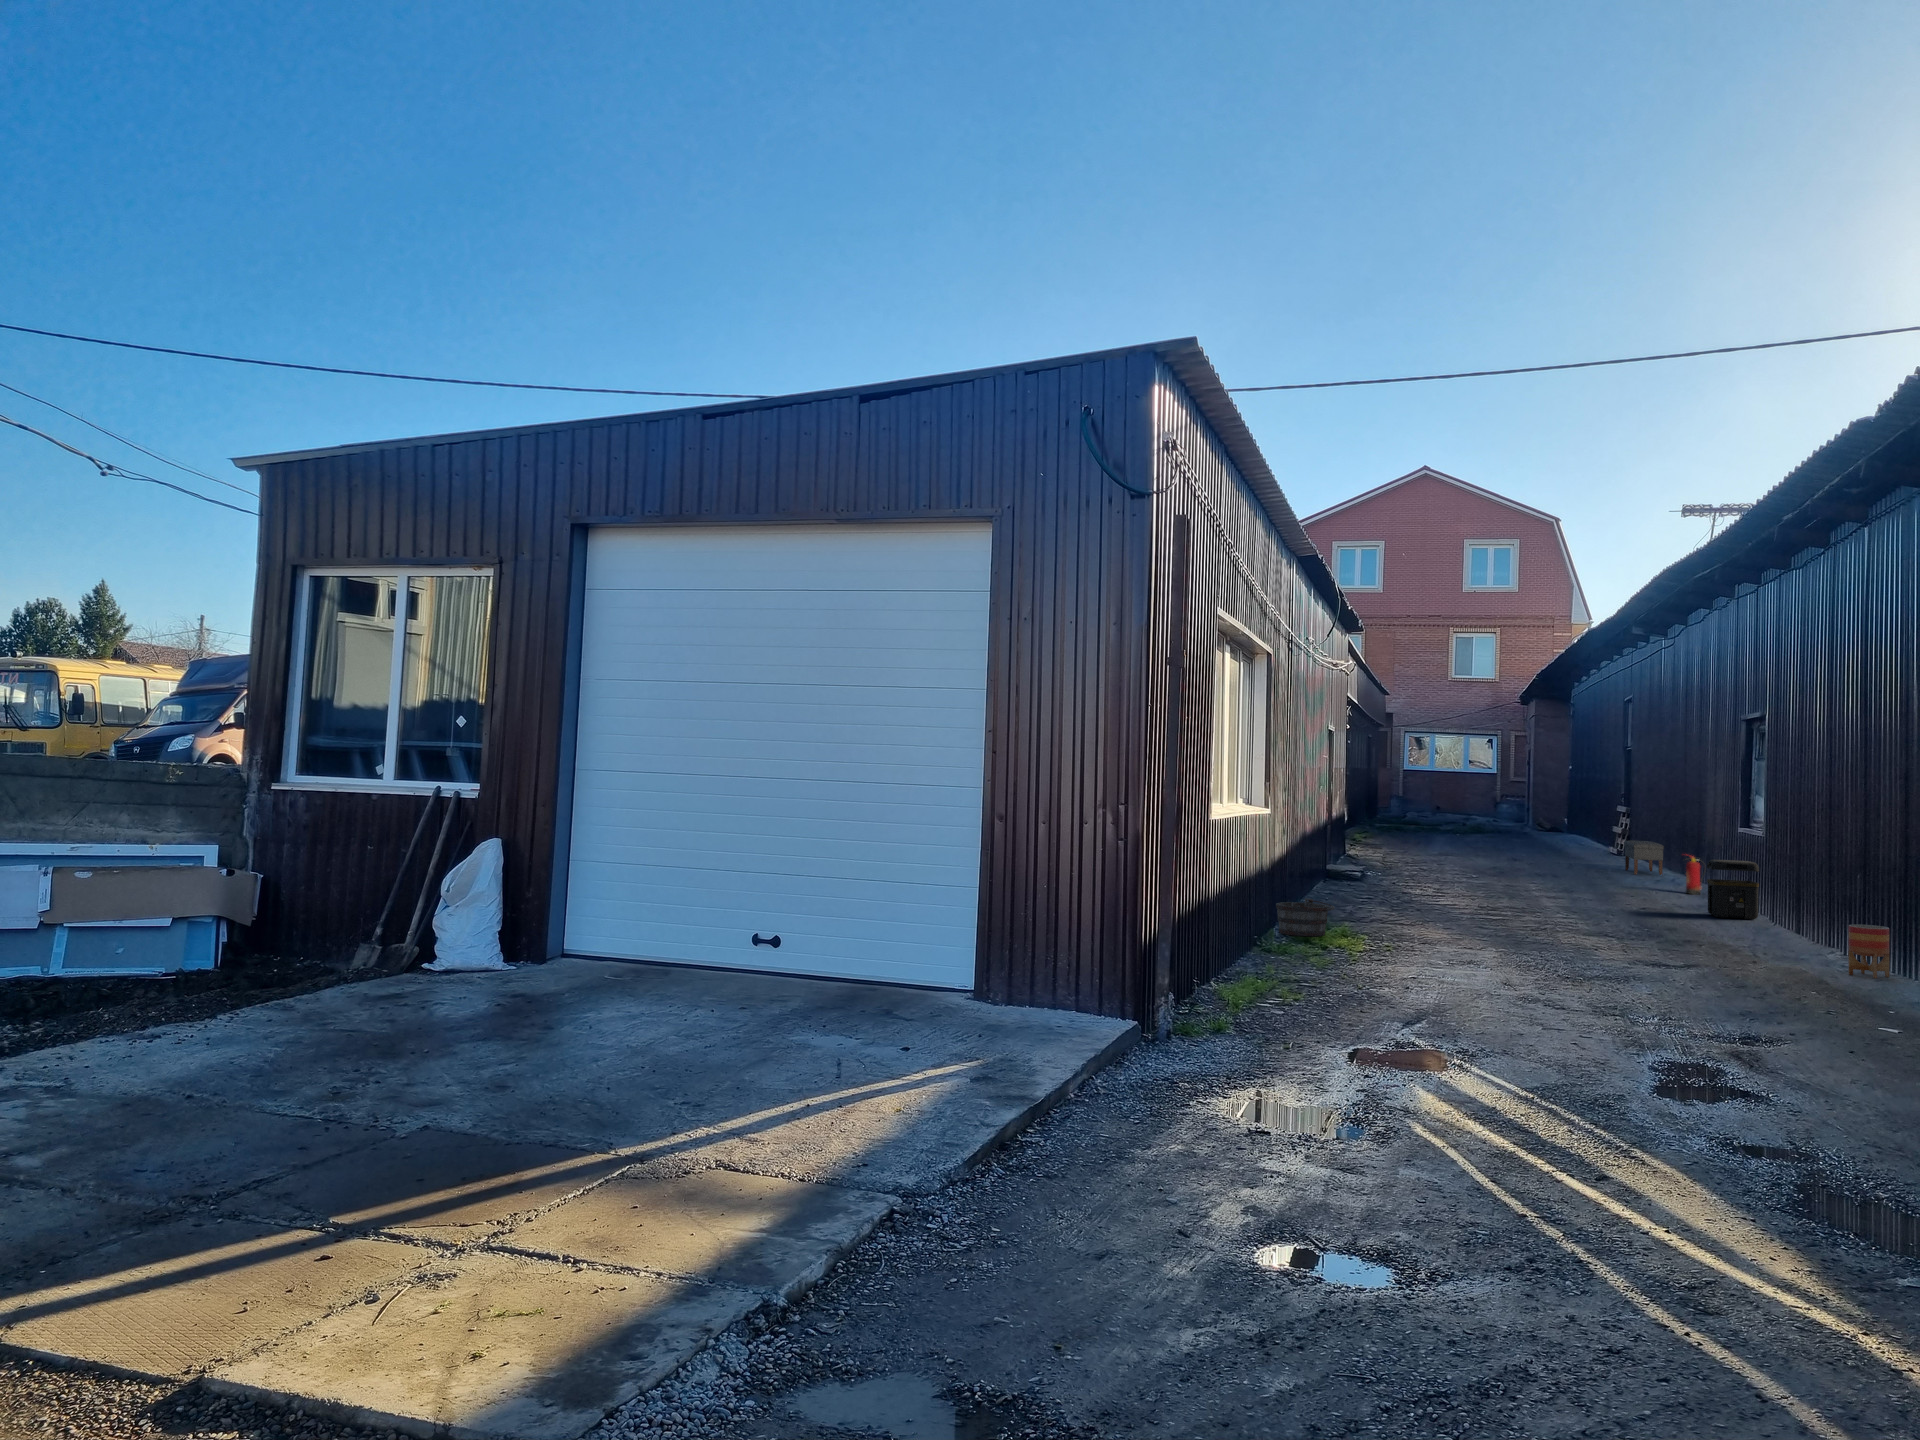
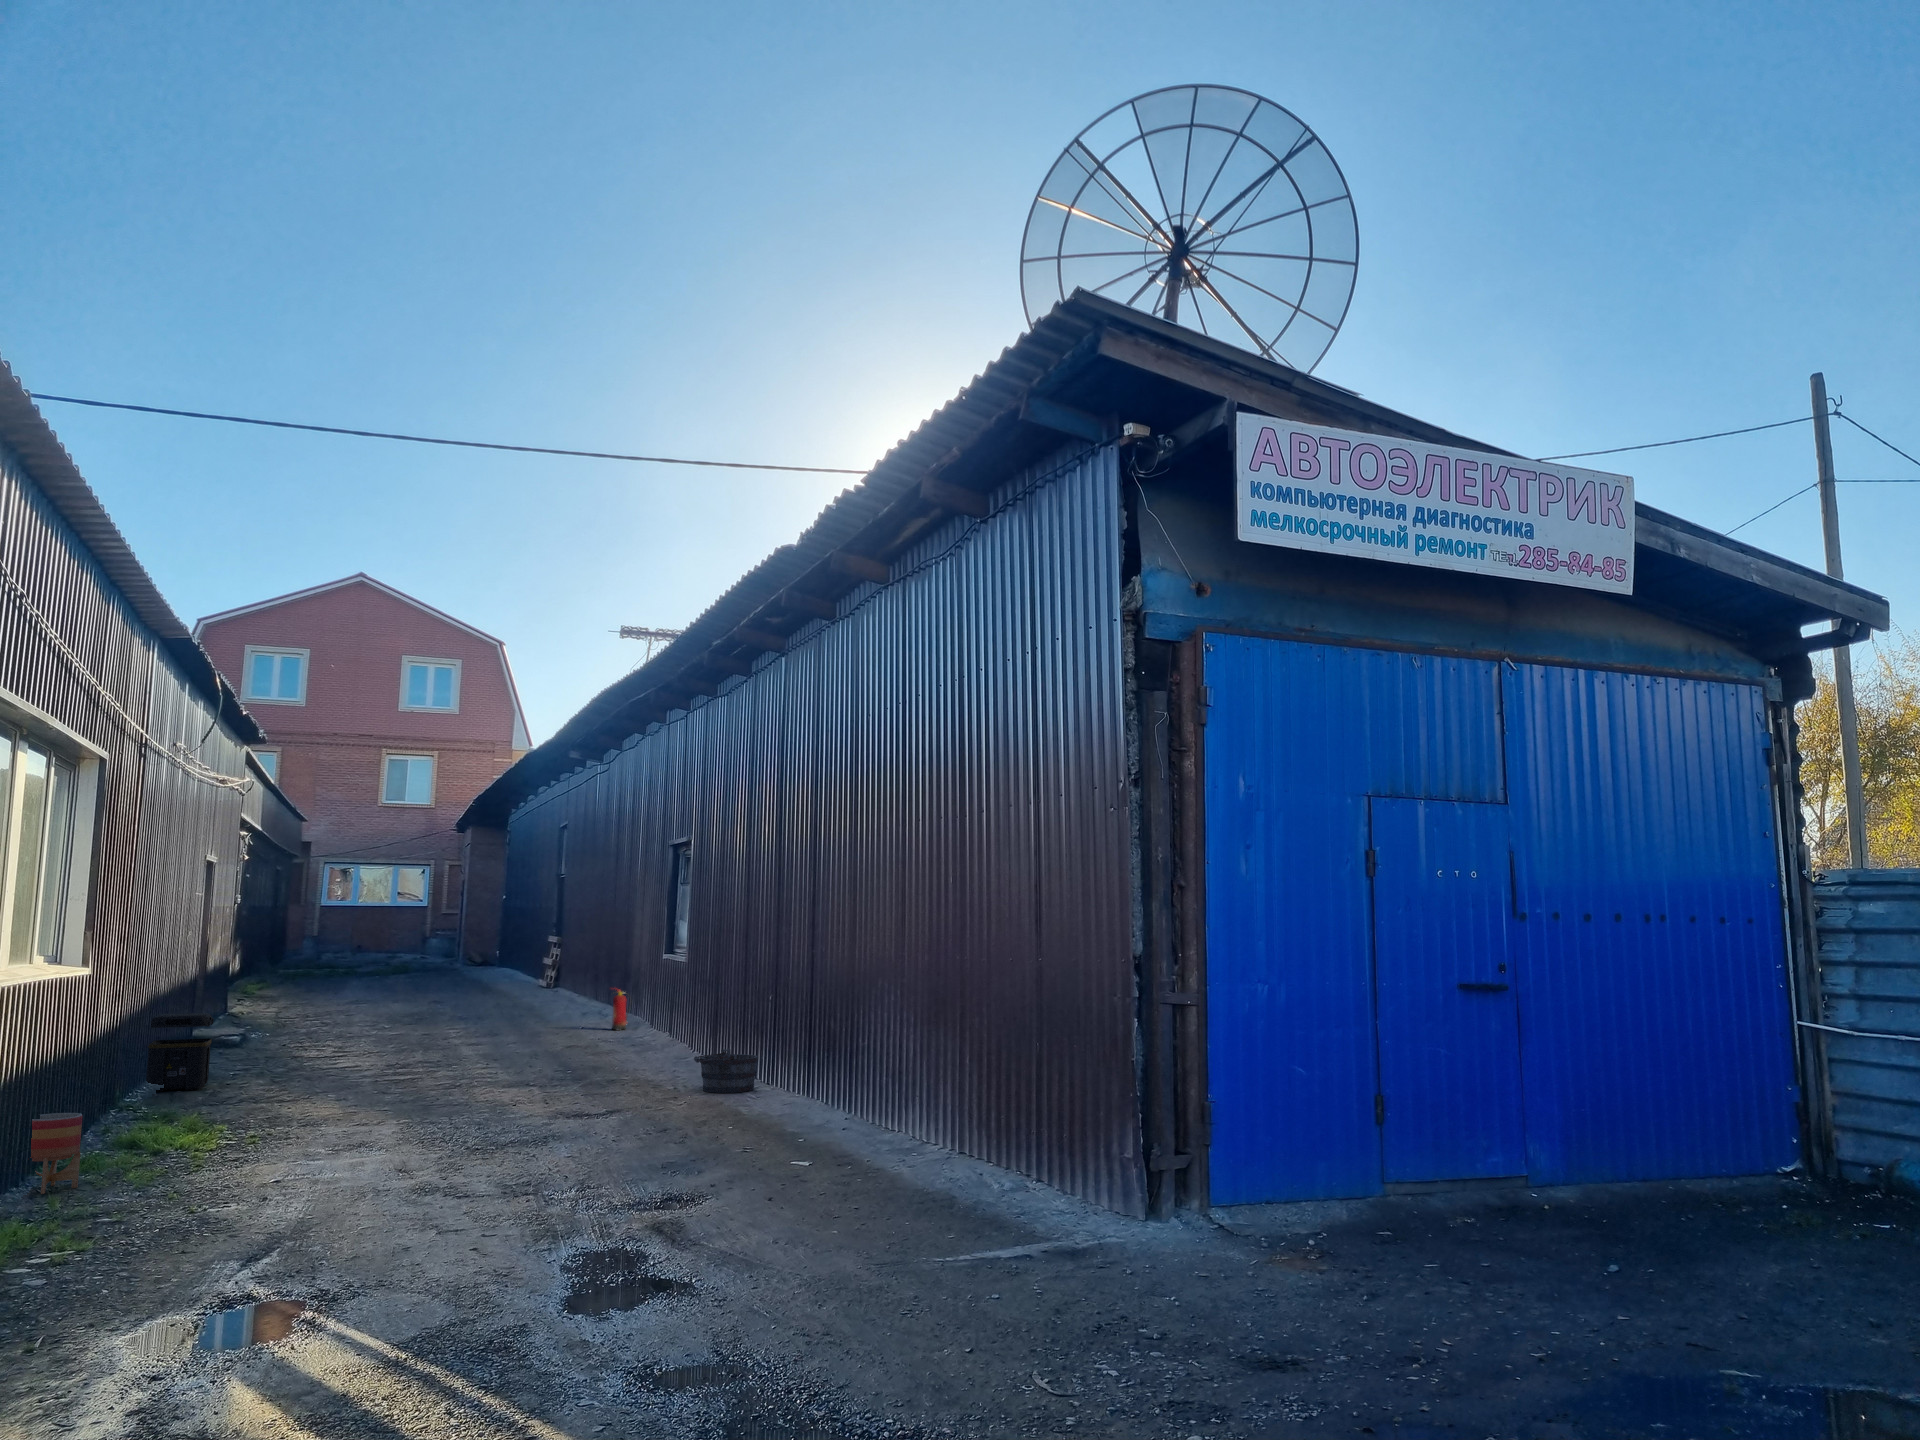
bench: present [1624,840,1664,875] -> none [554,976,593,1013]
toolbox: present [1707,860,1759,919] -> present [146,1013,214,1092]
bucket: present [1276,898,1335,936] -> present [694,1049,758,1093]
planter: present [1848,924,1889,978] -> present [30,1113,83,1194]

